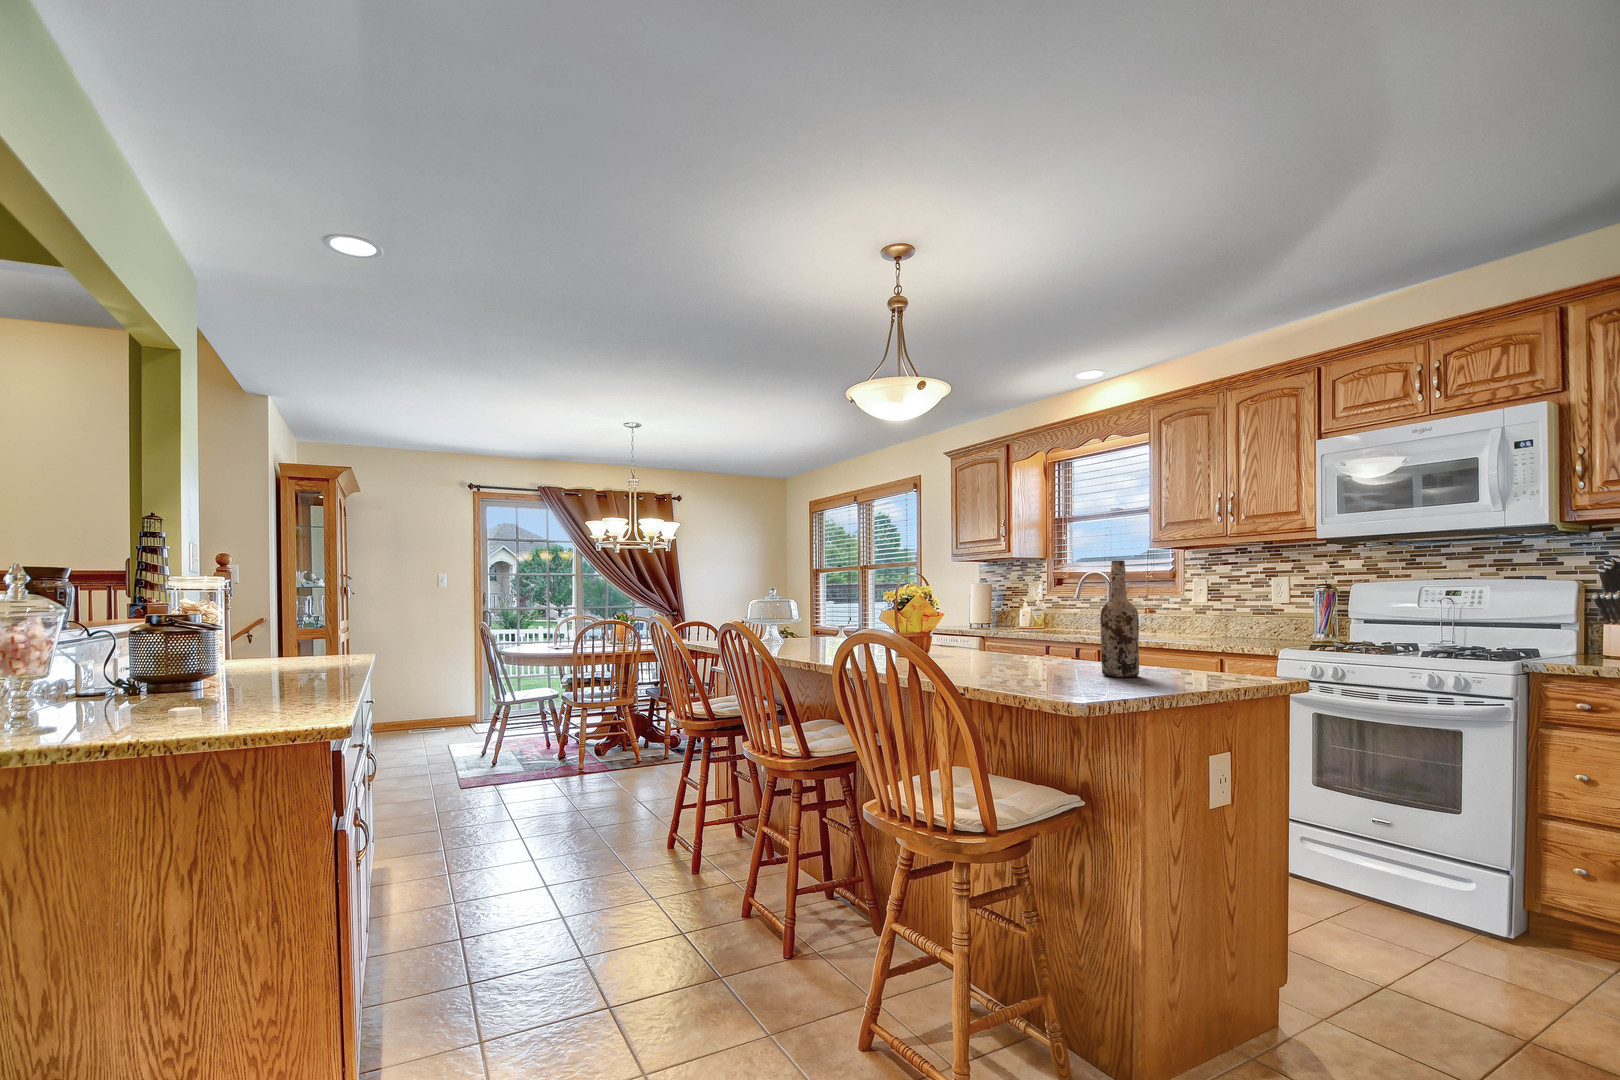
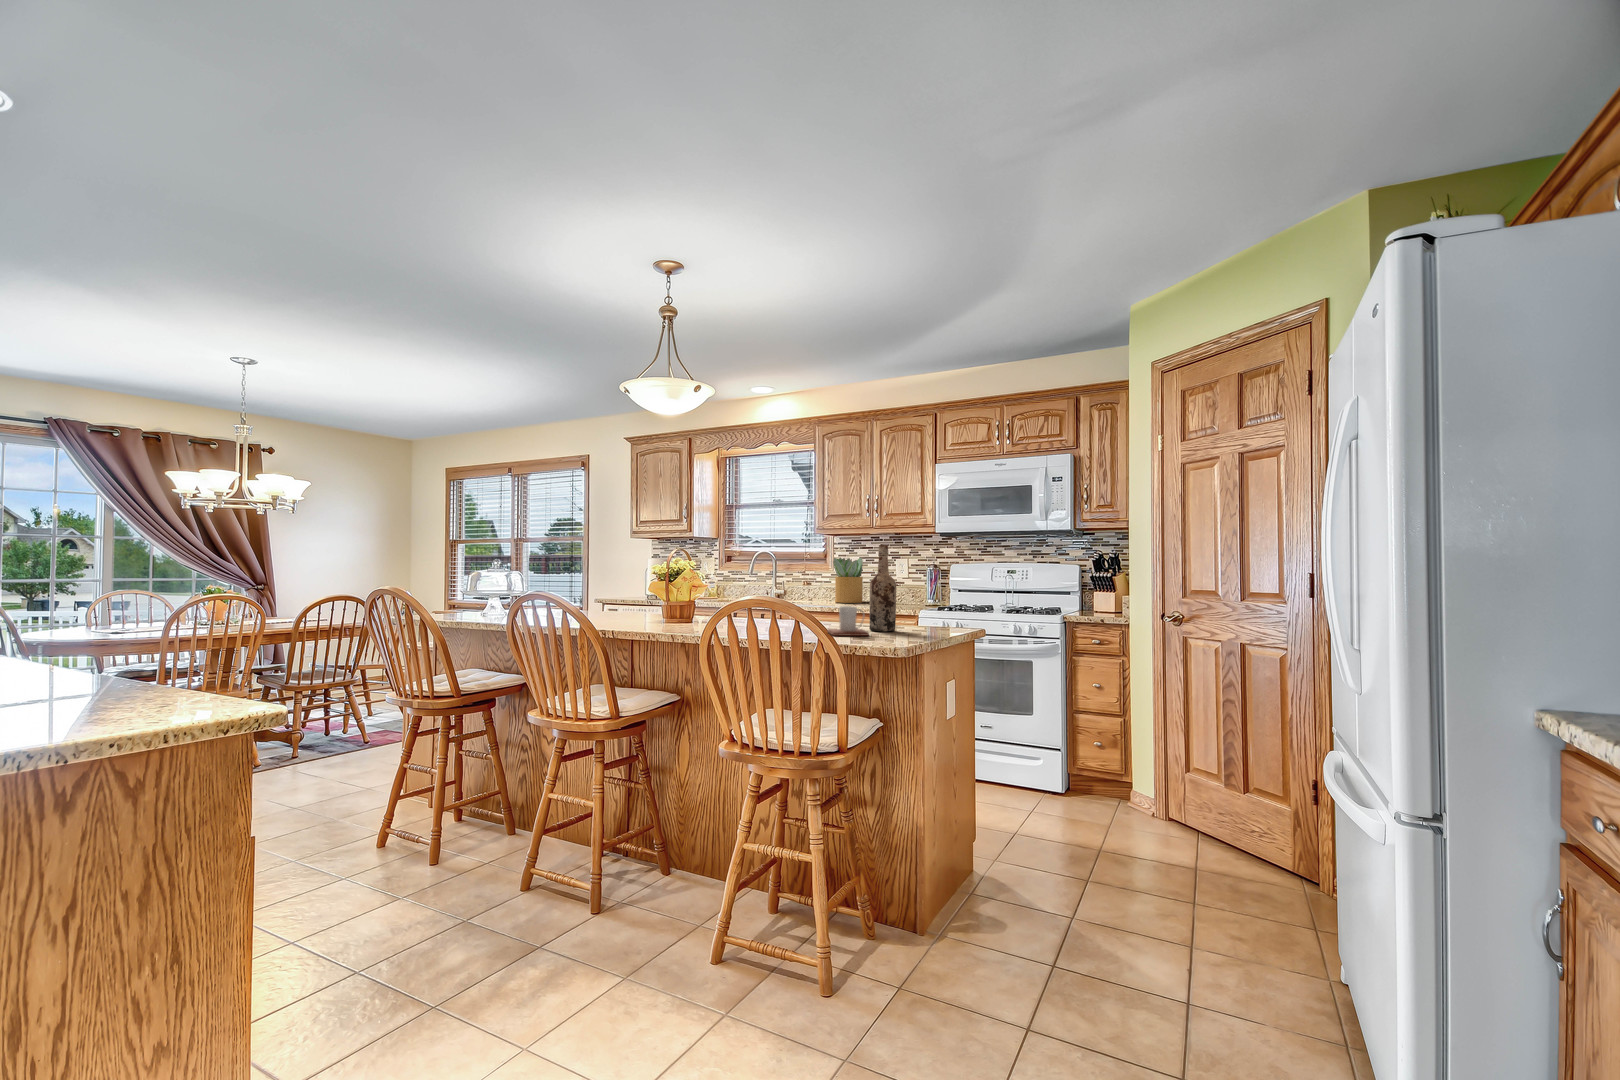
potted plant: none [1175,576,1223,637] -> present [833,557,863,603]
mug: none [1029,642,1082,682] -> present [827,606,869,636]

